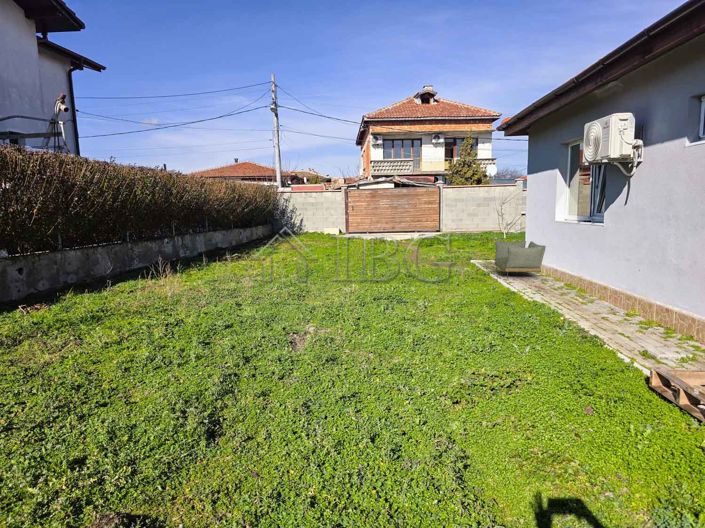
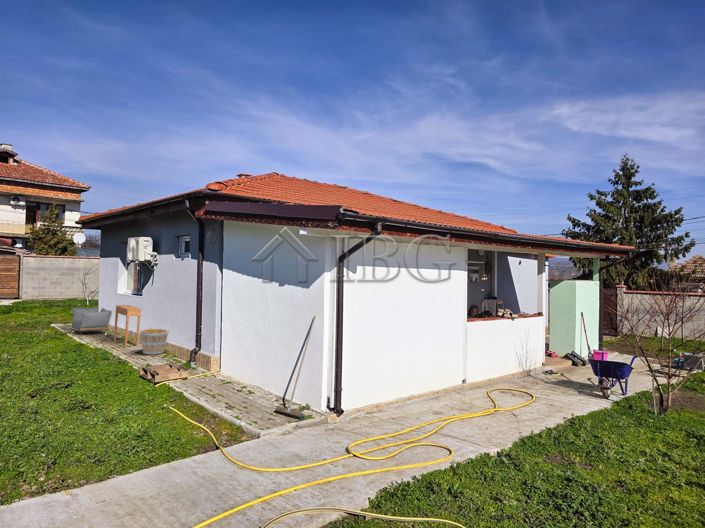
side table: none [553,238,603,305] -> present [114,305,141,347]
wooden bucket: none [617,283,680,336] -> present [140,328,169,355]

